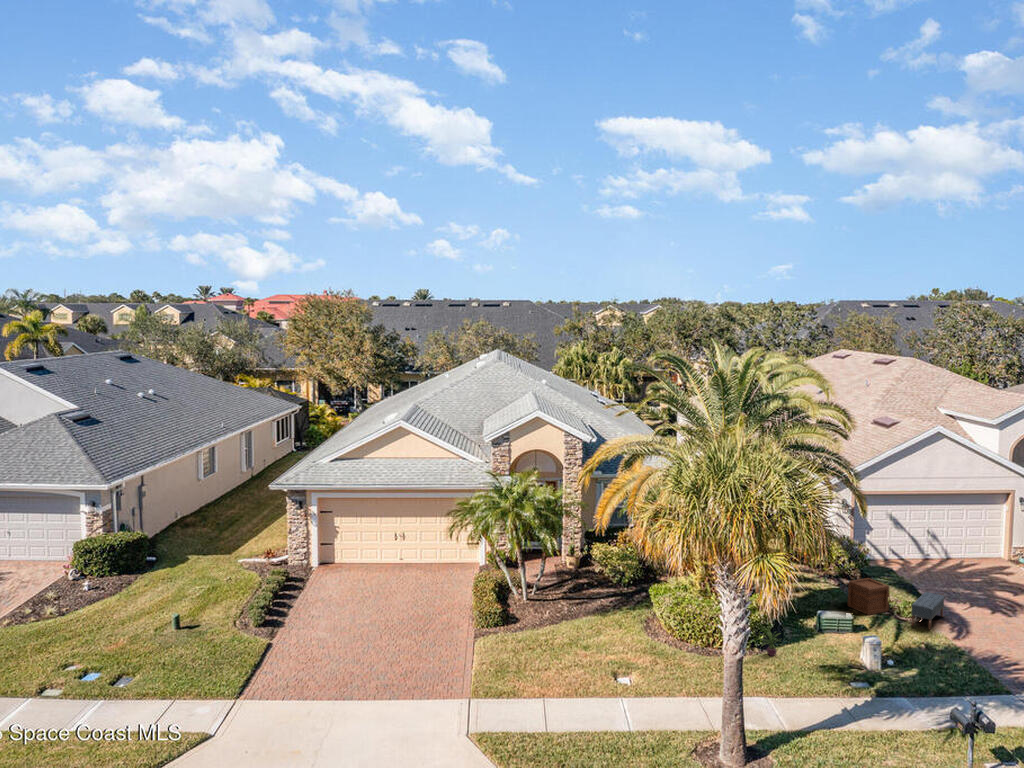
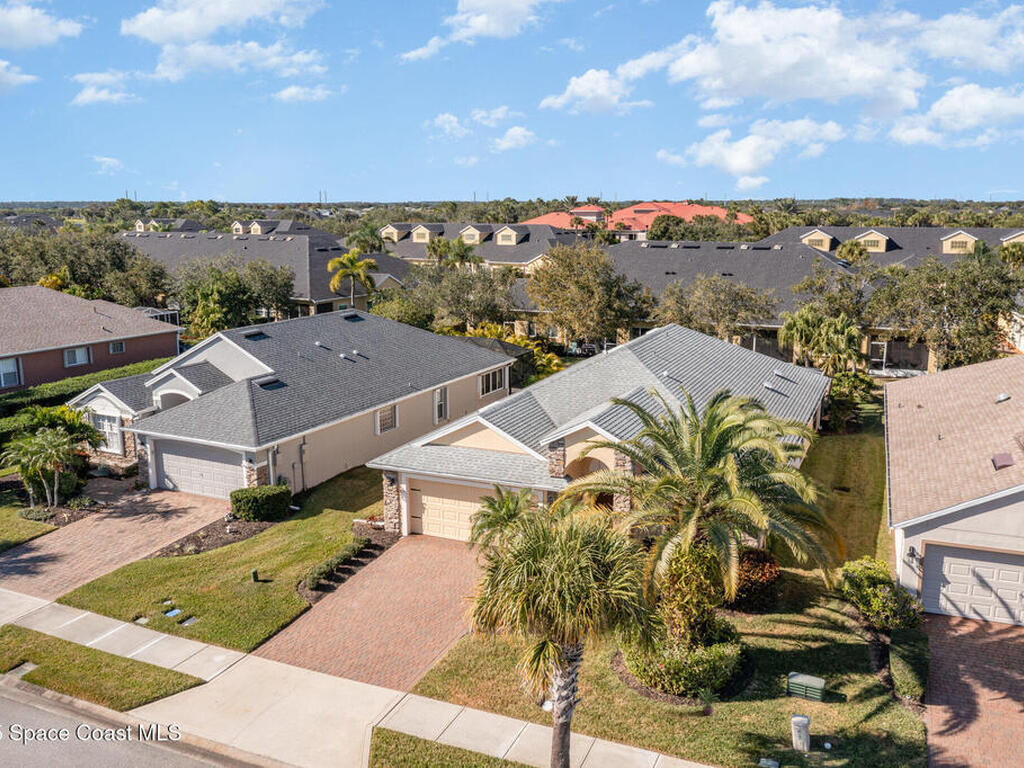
wooden crate: present [848,578,889,615] -> none [852,646,897,688]
bench: present [911,592,945,630] -> none [901,678,959,725]

